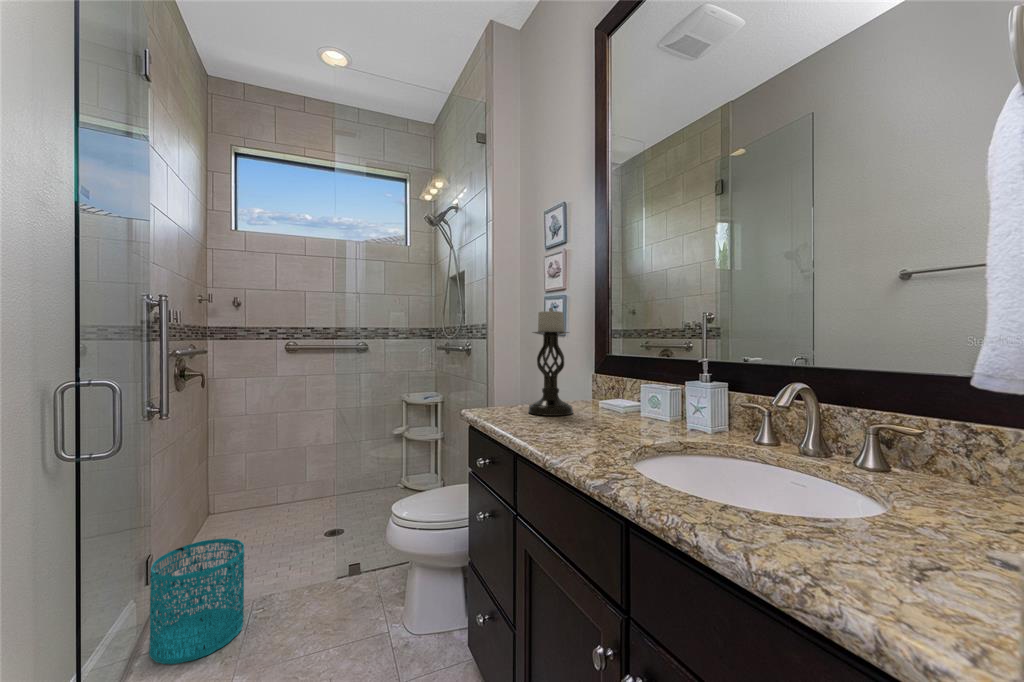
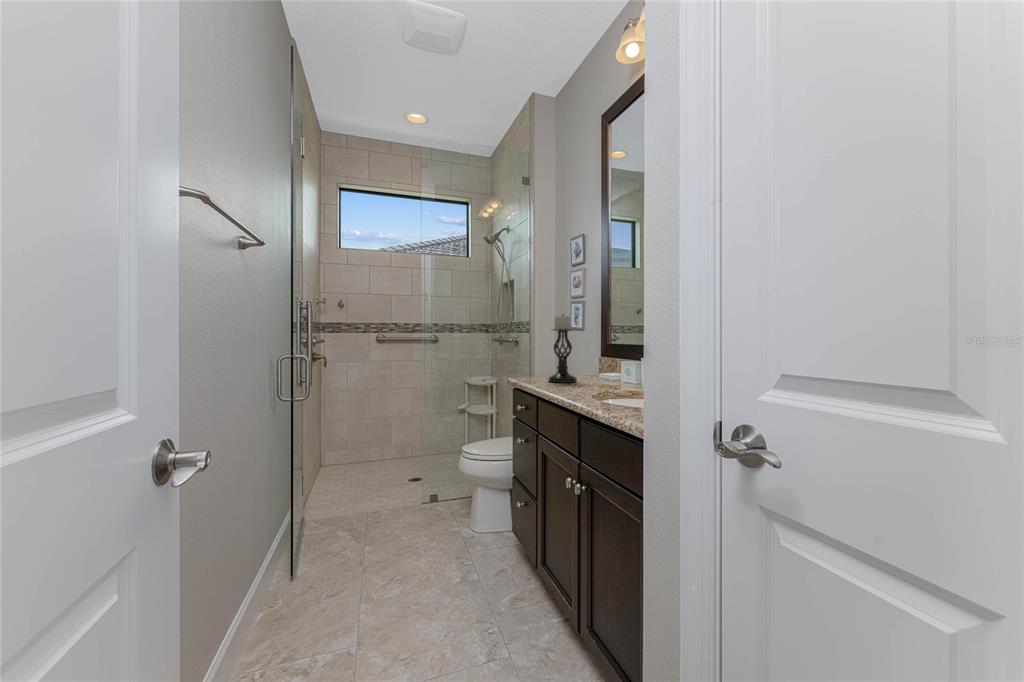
wastebasket: present [149,538,244,664] -> none [318,466,369,531]

